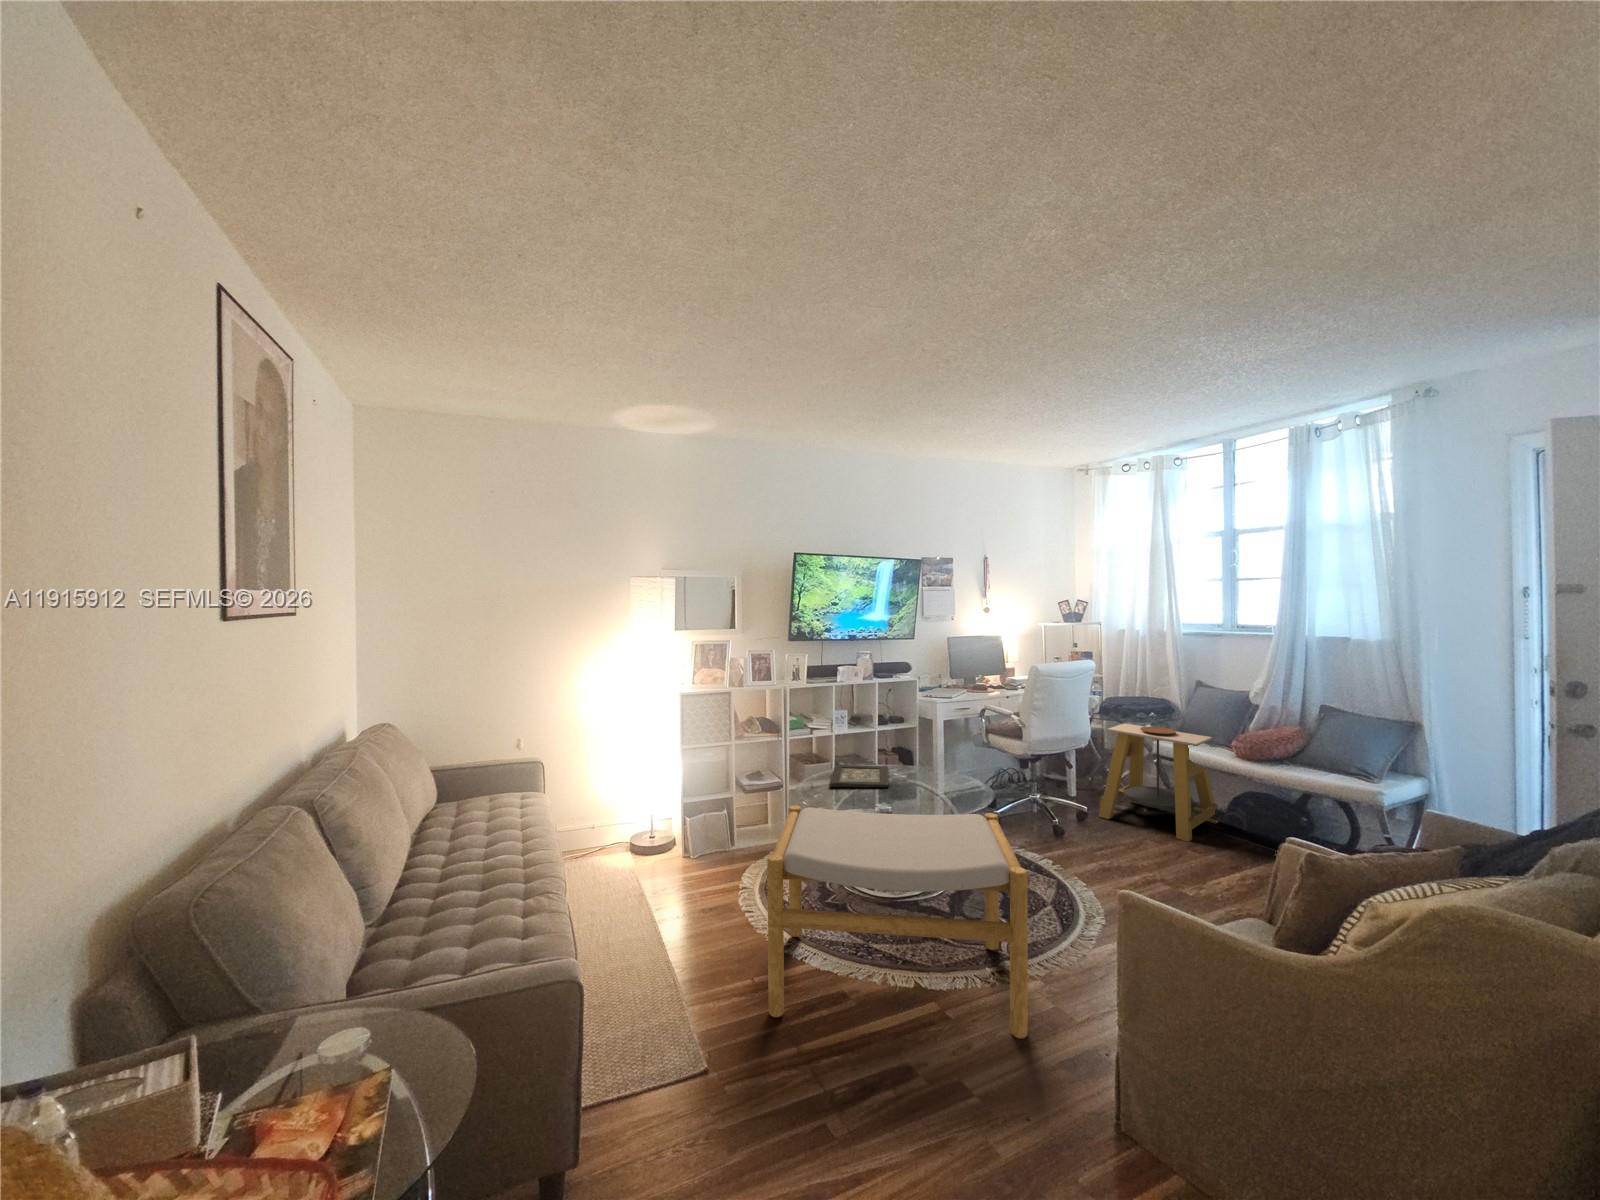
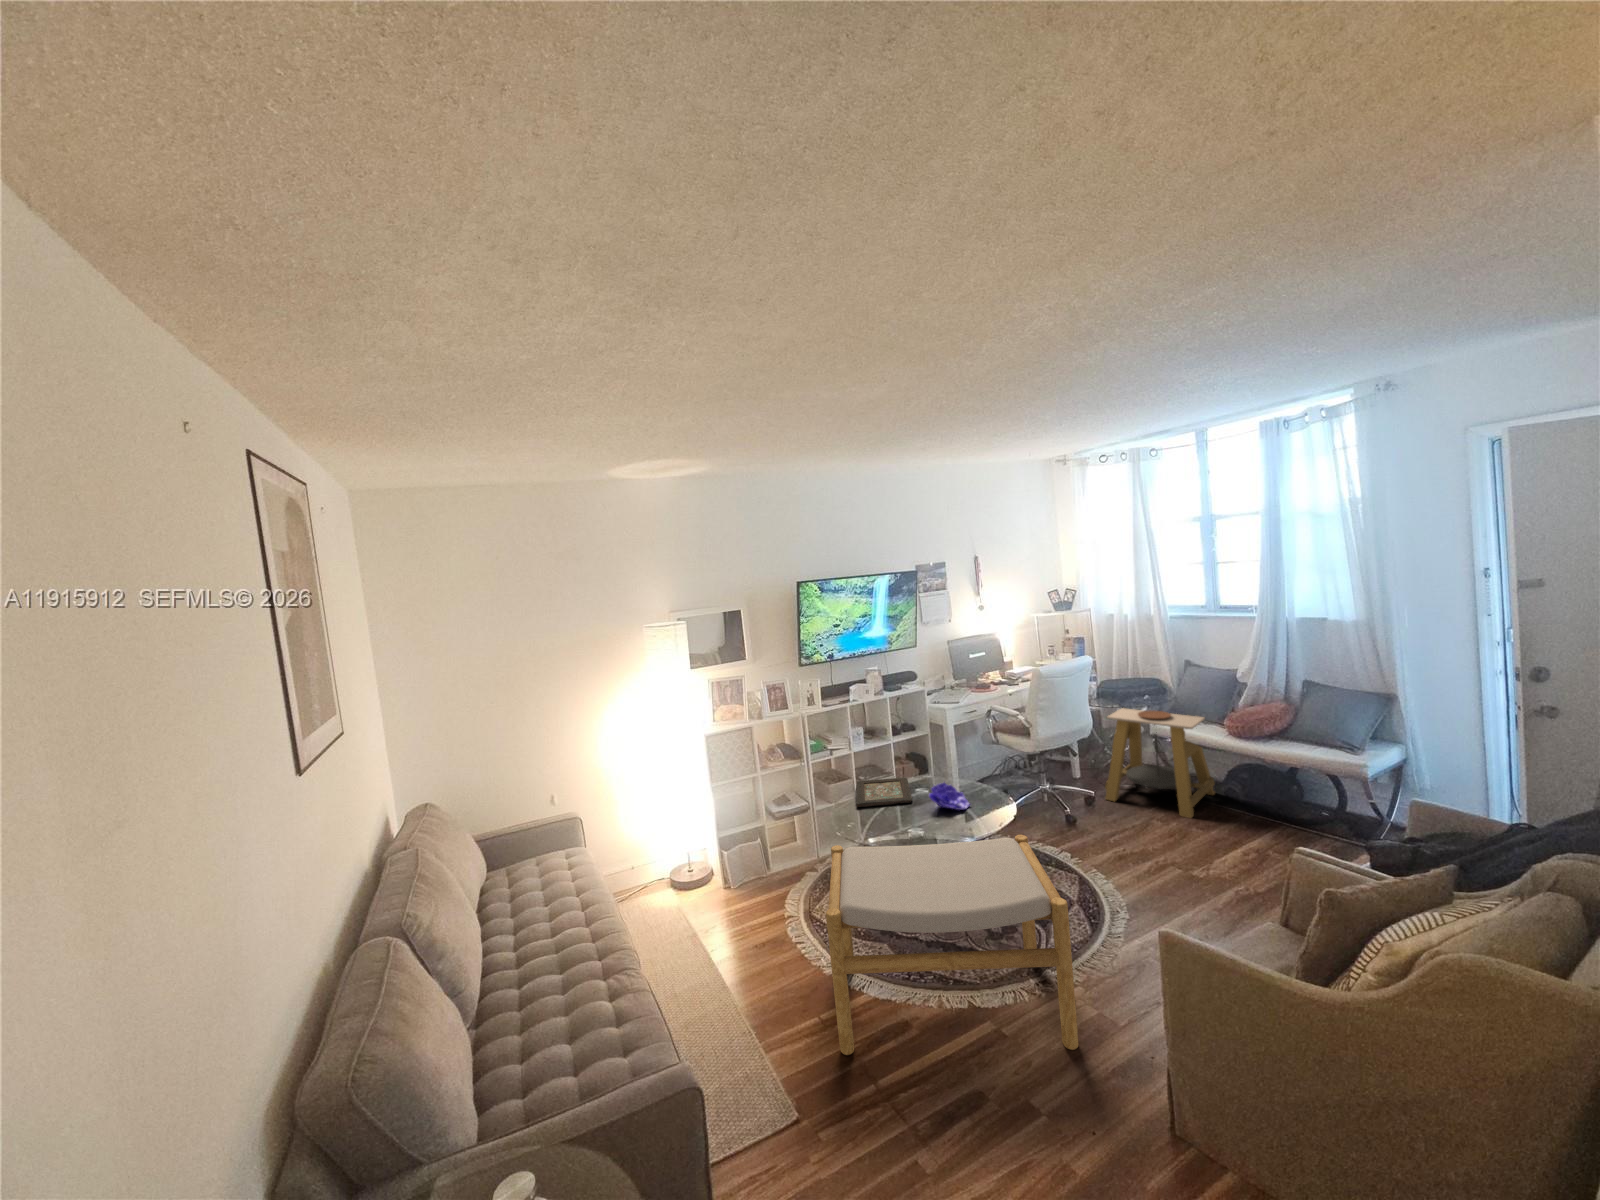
decorative bowl: none [905,768,950,798] -> present [929,783,970,810]

